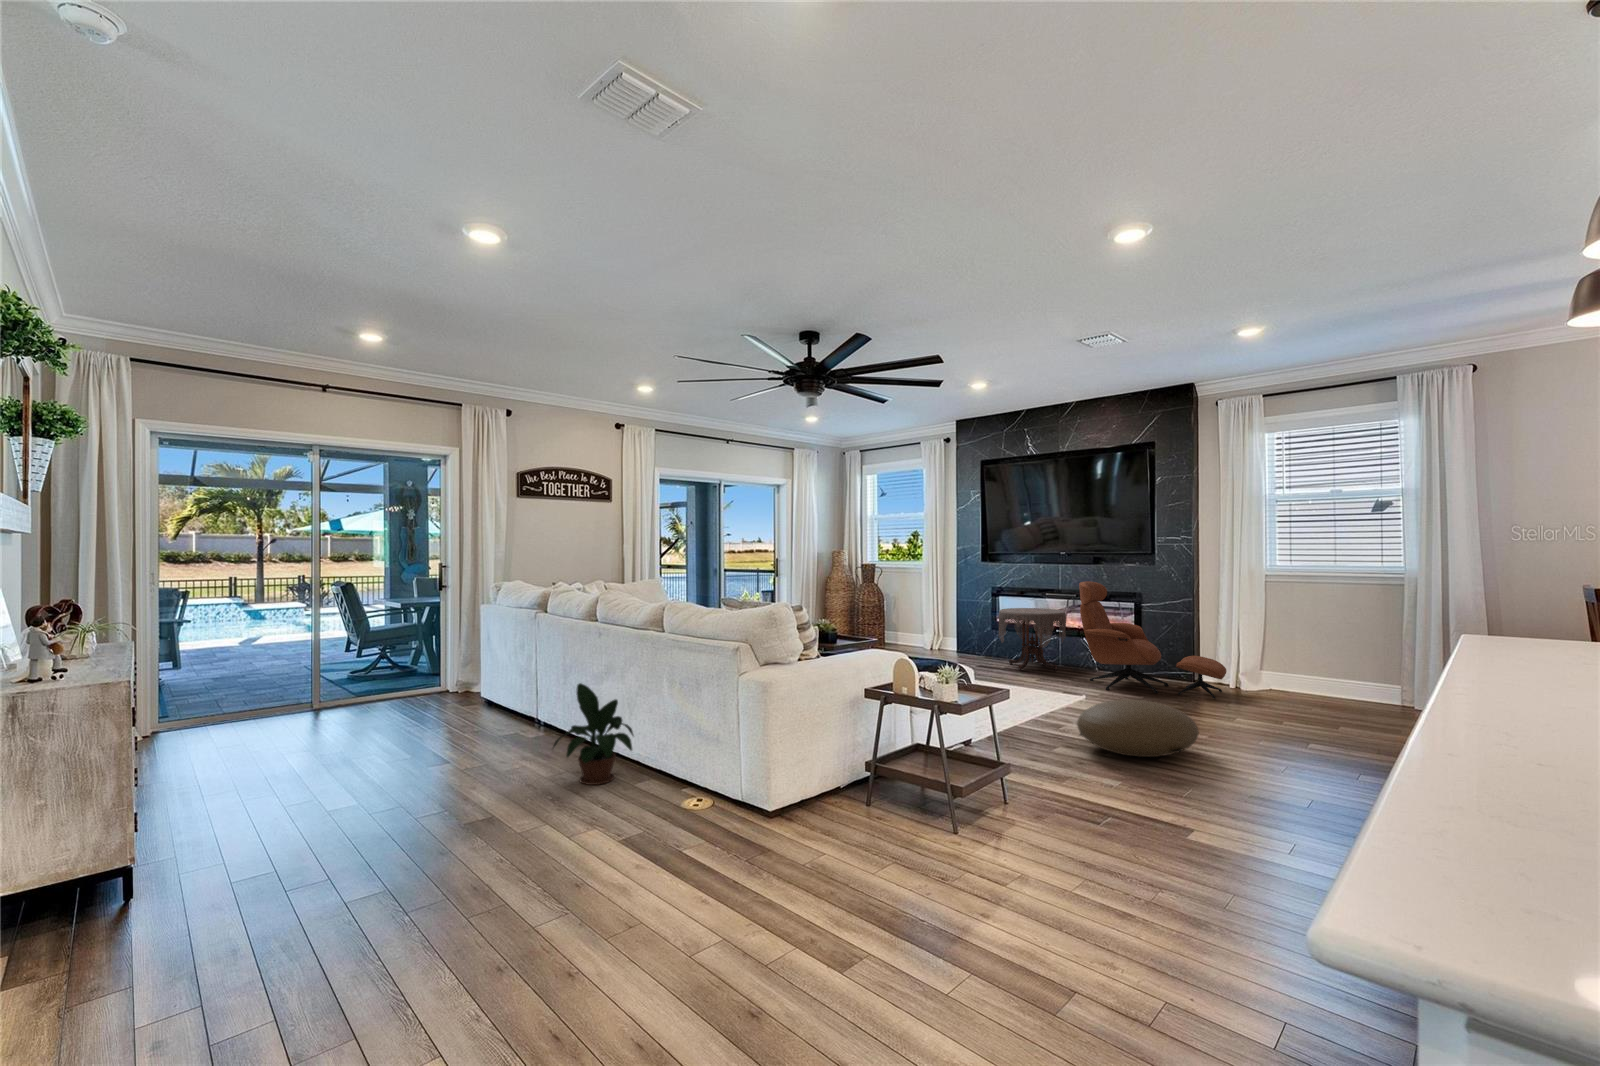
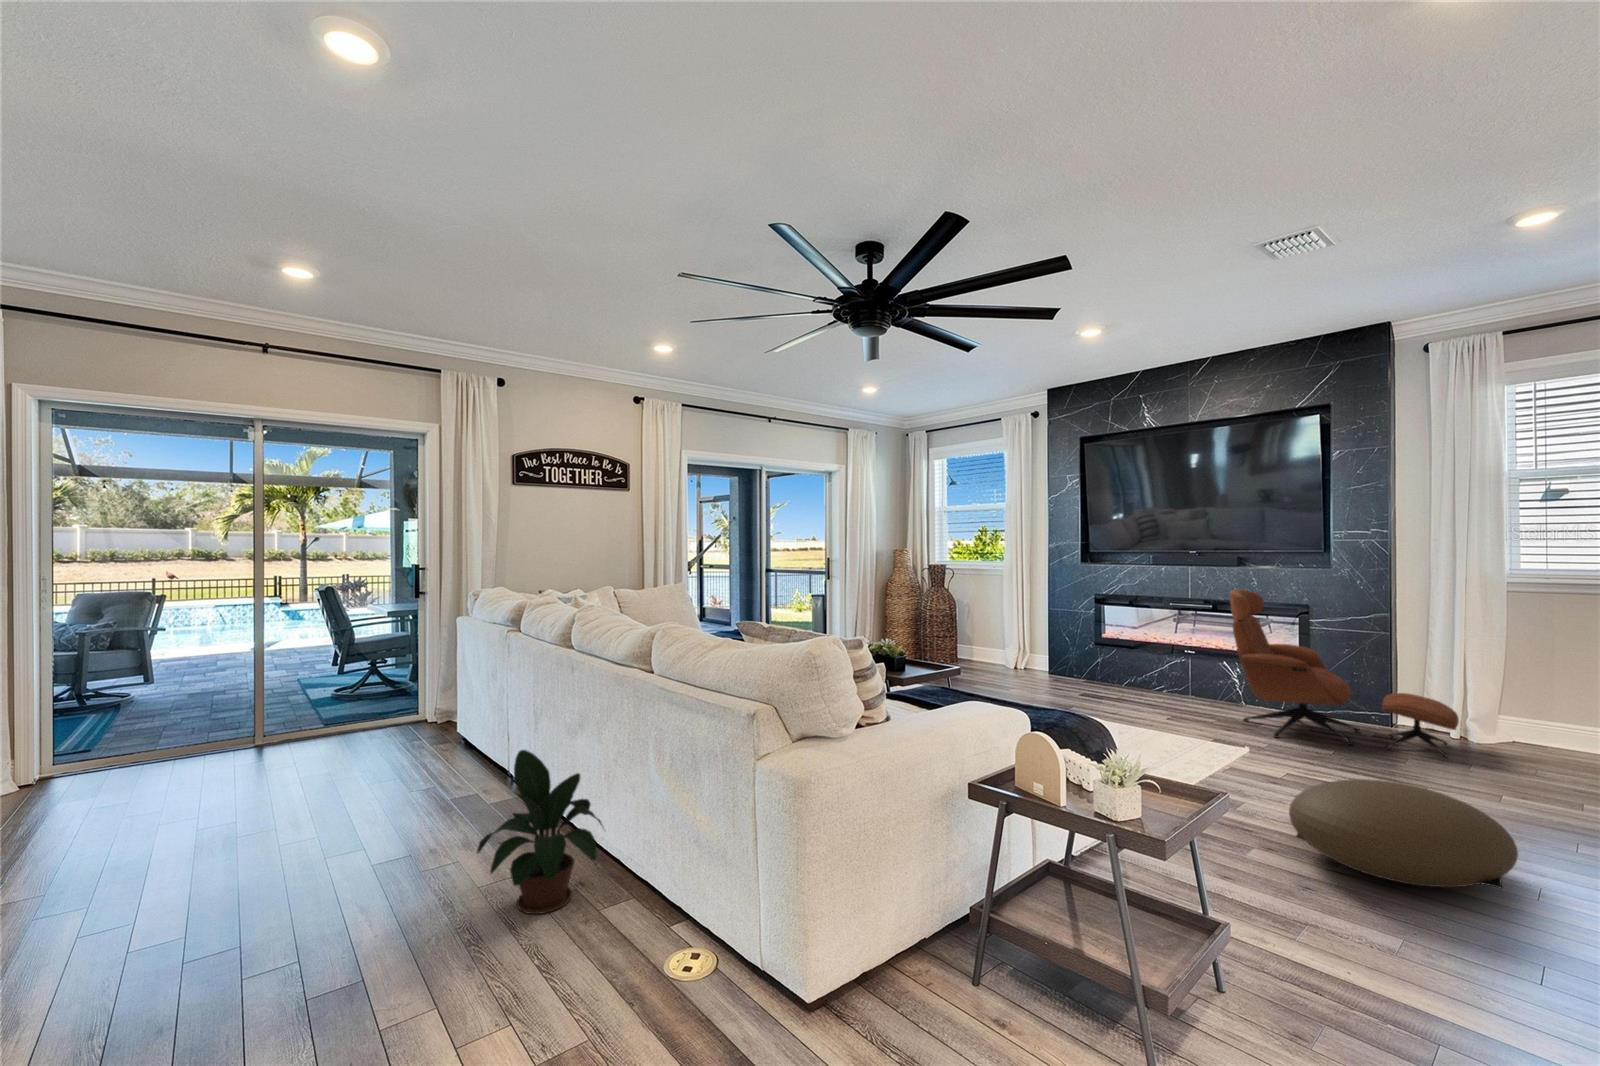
side table: present [999,608,1066,671] -> none [1110,621,1203,704]

